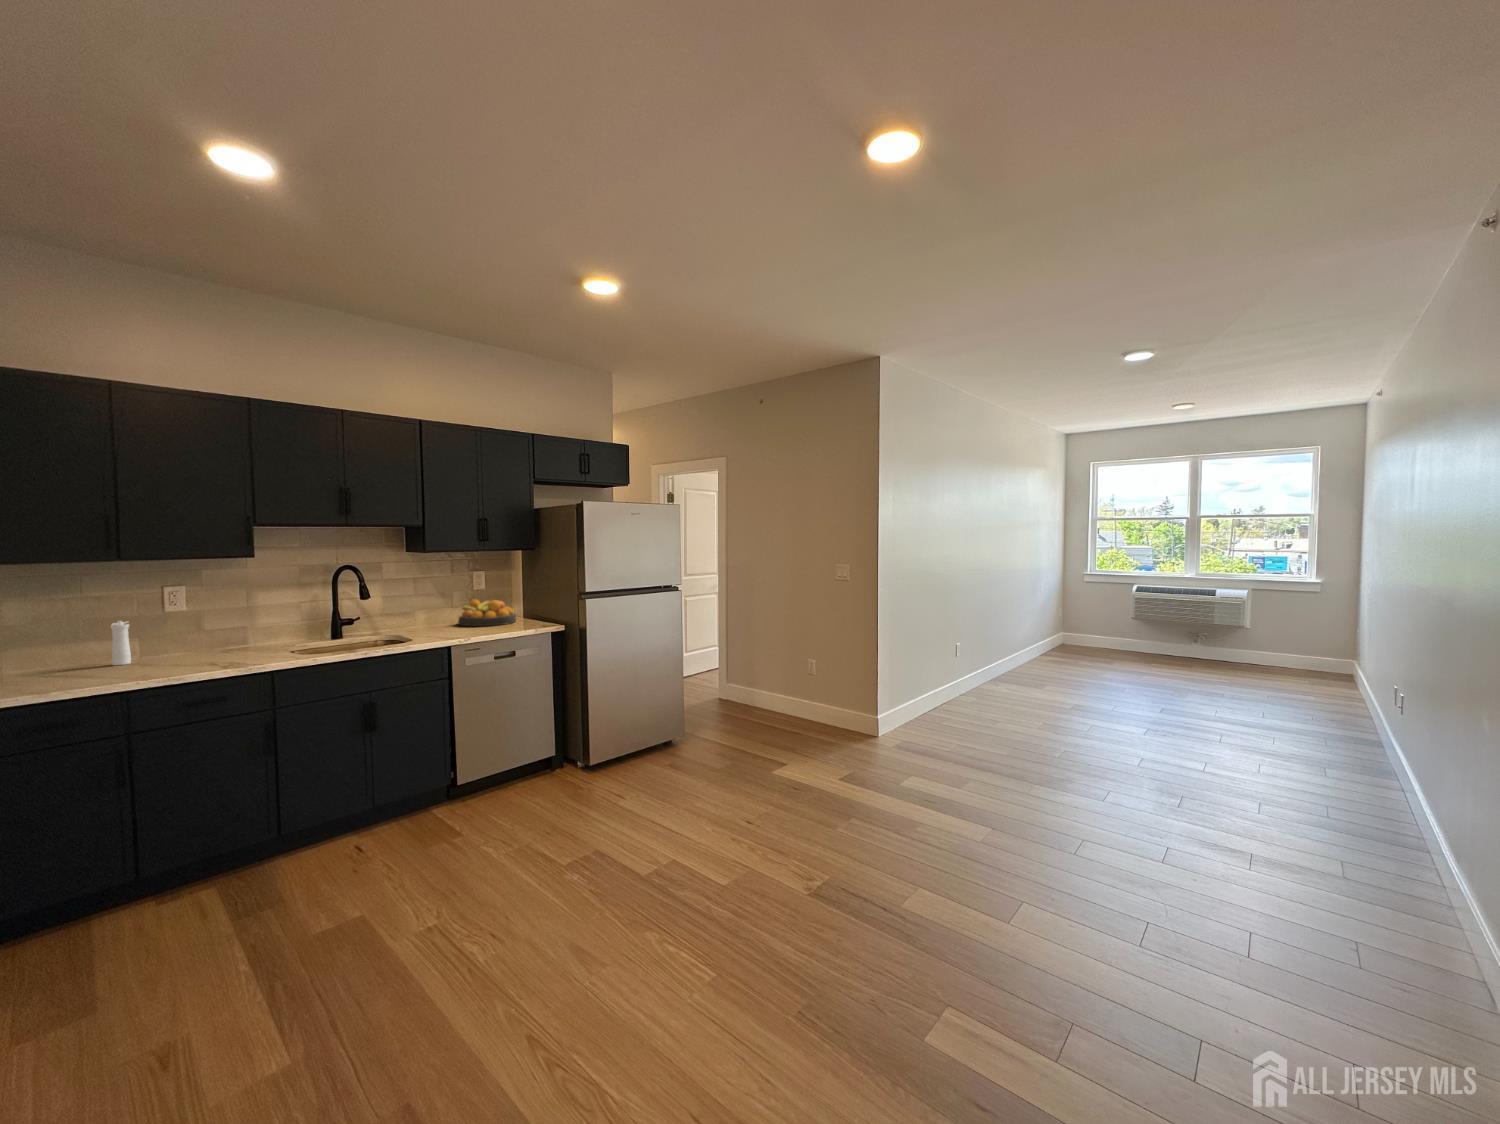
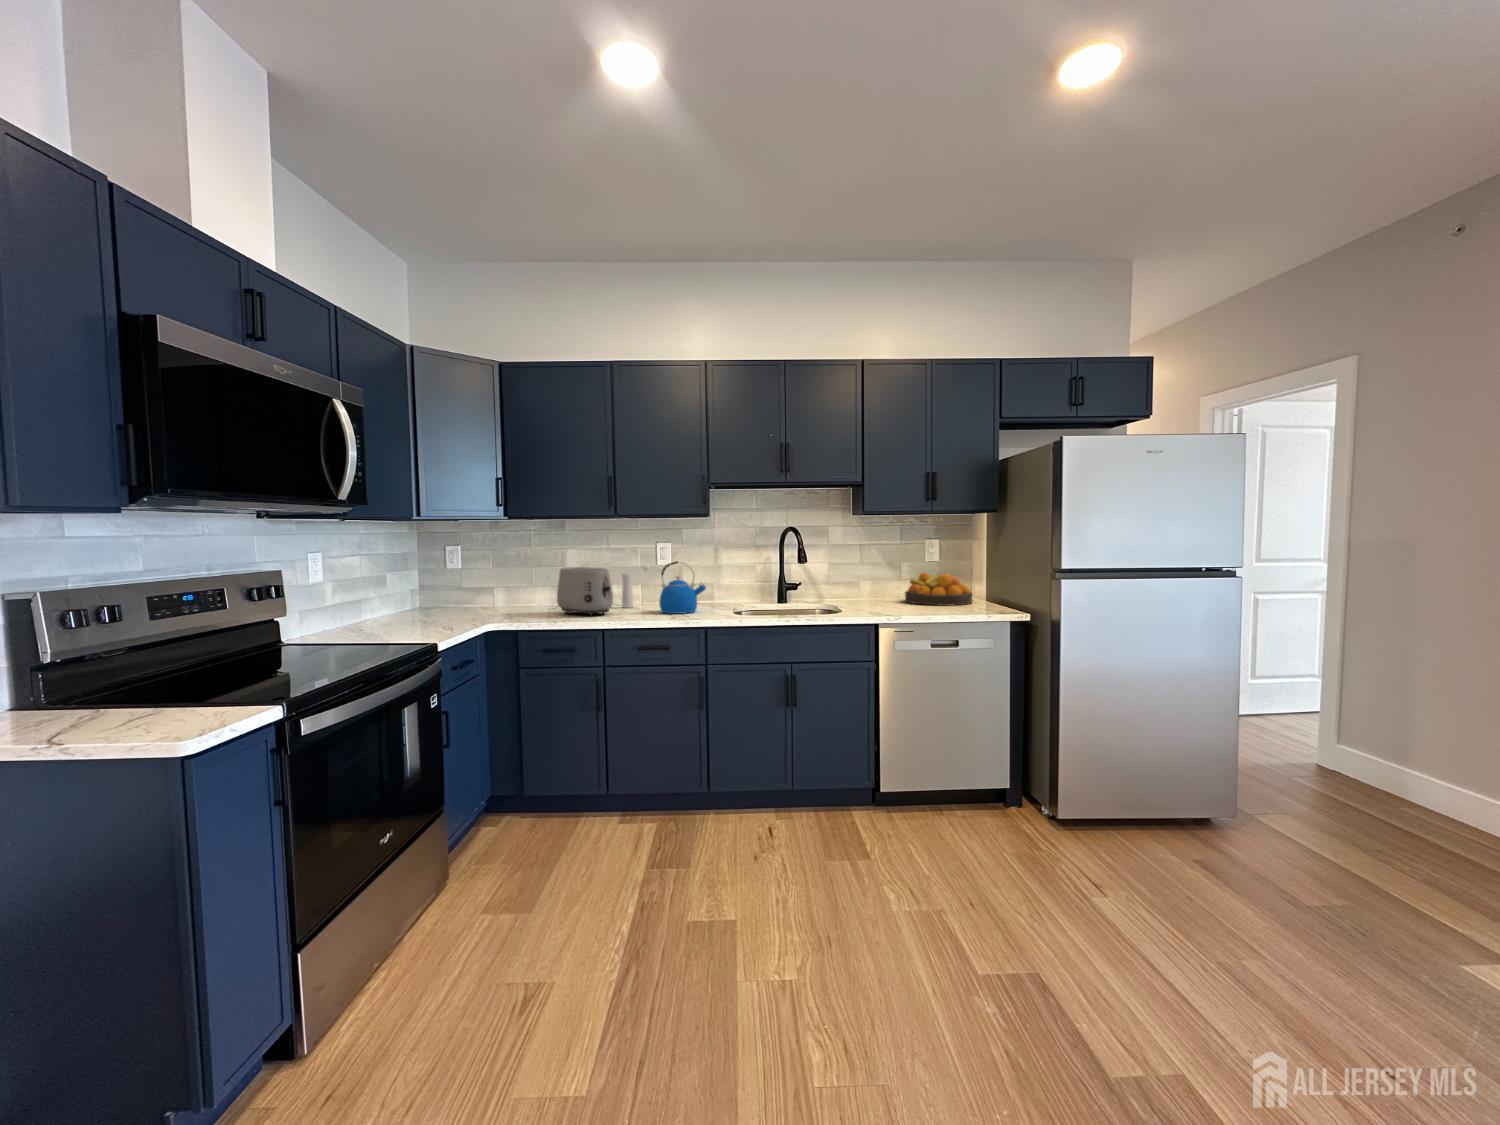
kettle: none [187,606,253,664] -> present [659,561,706,614]
toaster: none [8,621,117,682] -> present [557,567,613,616]

